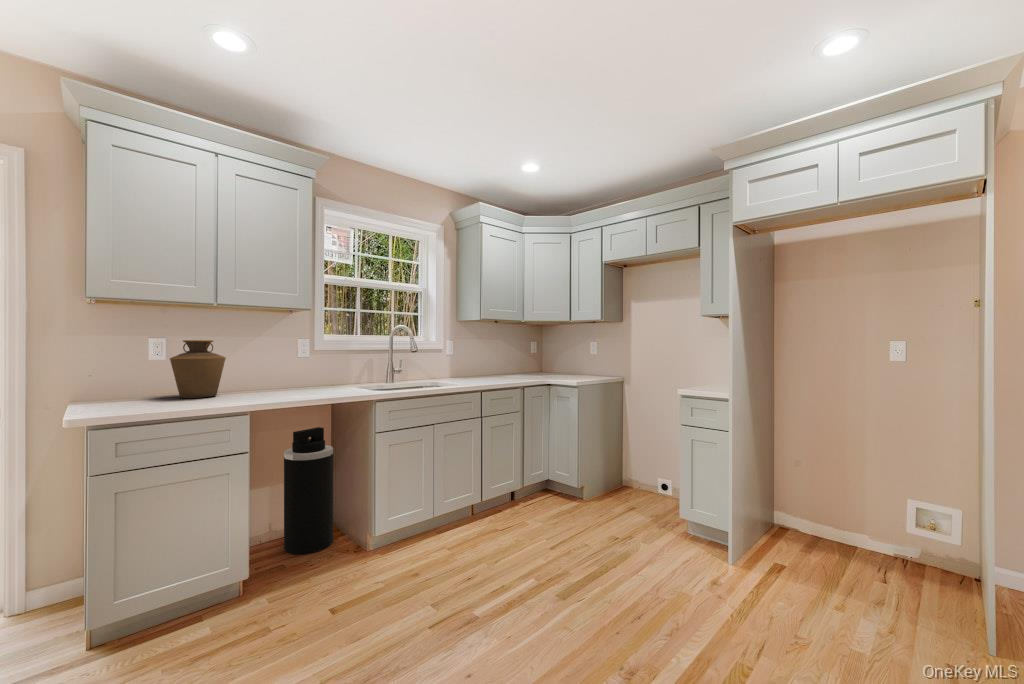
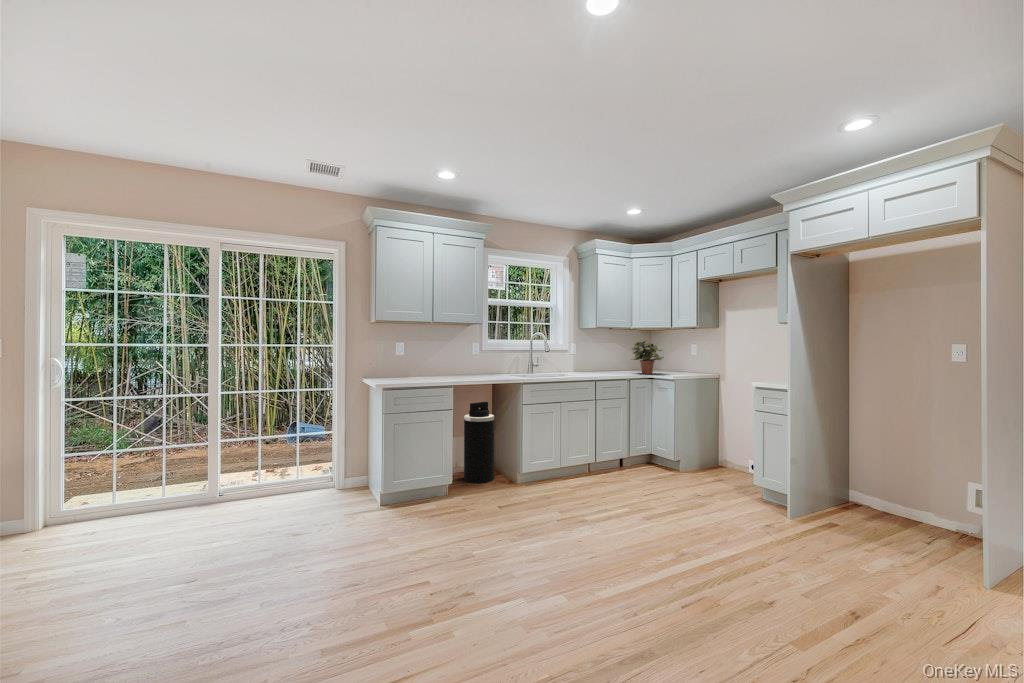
potted plant: none [522,337,562,379] -> present [631,341,664,374]
vase: present [170,340,226,398] -> none [404,344,433,378]

